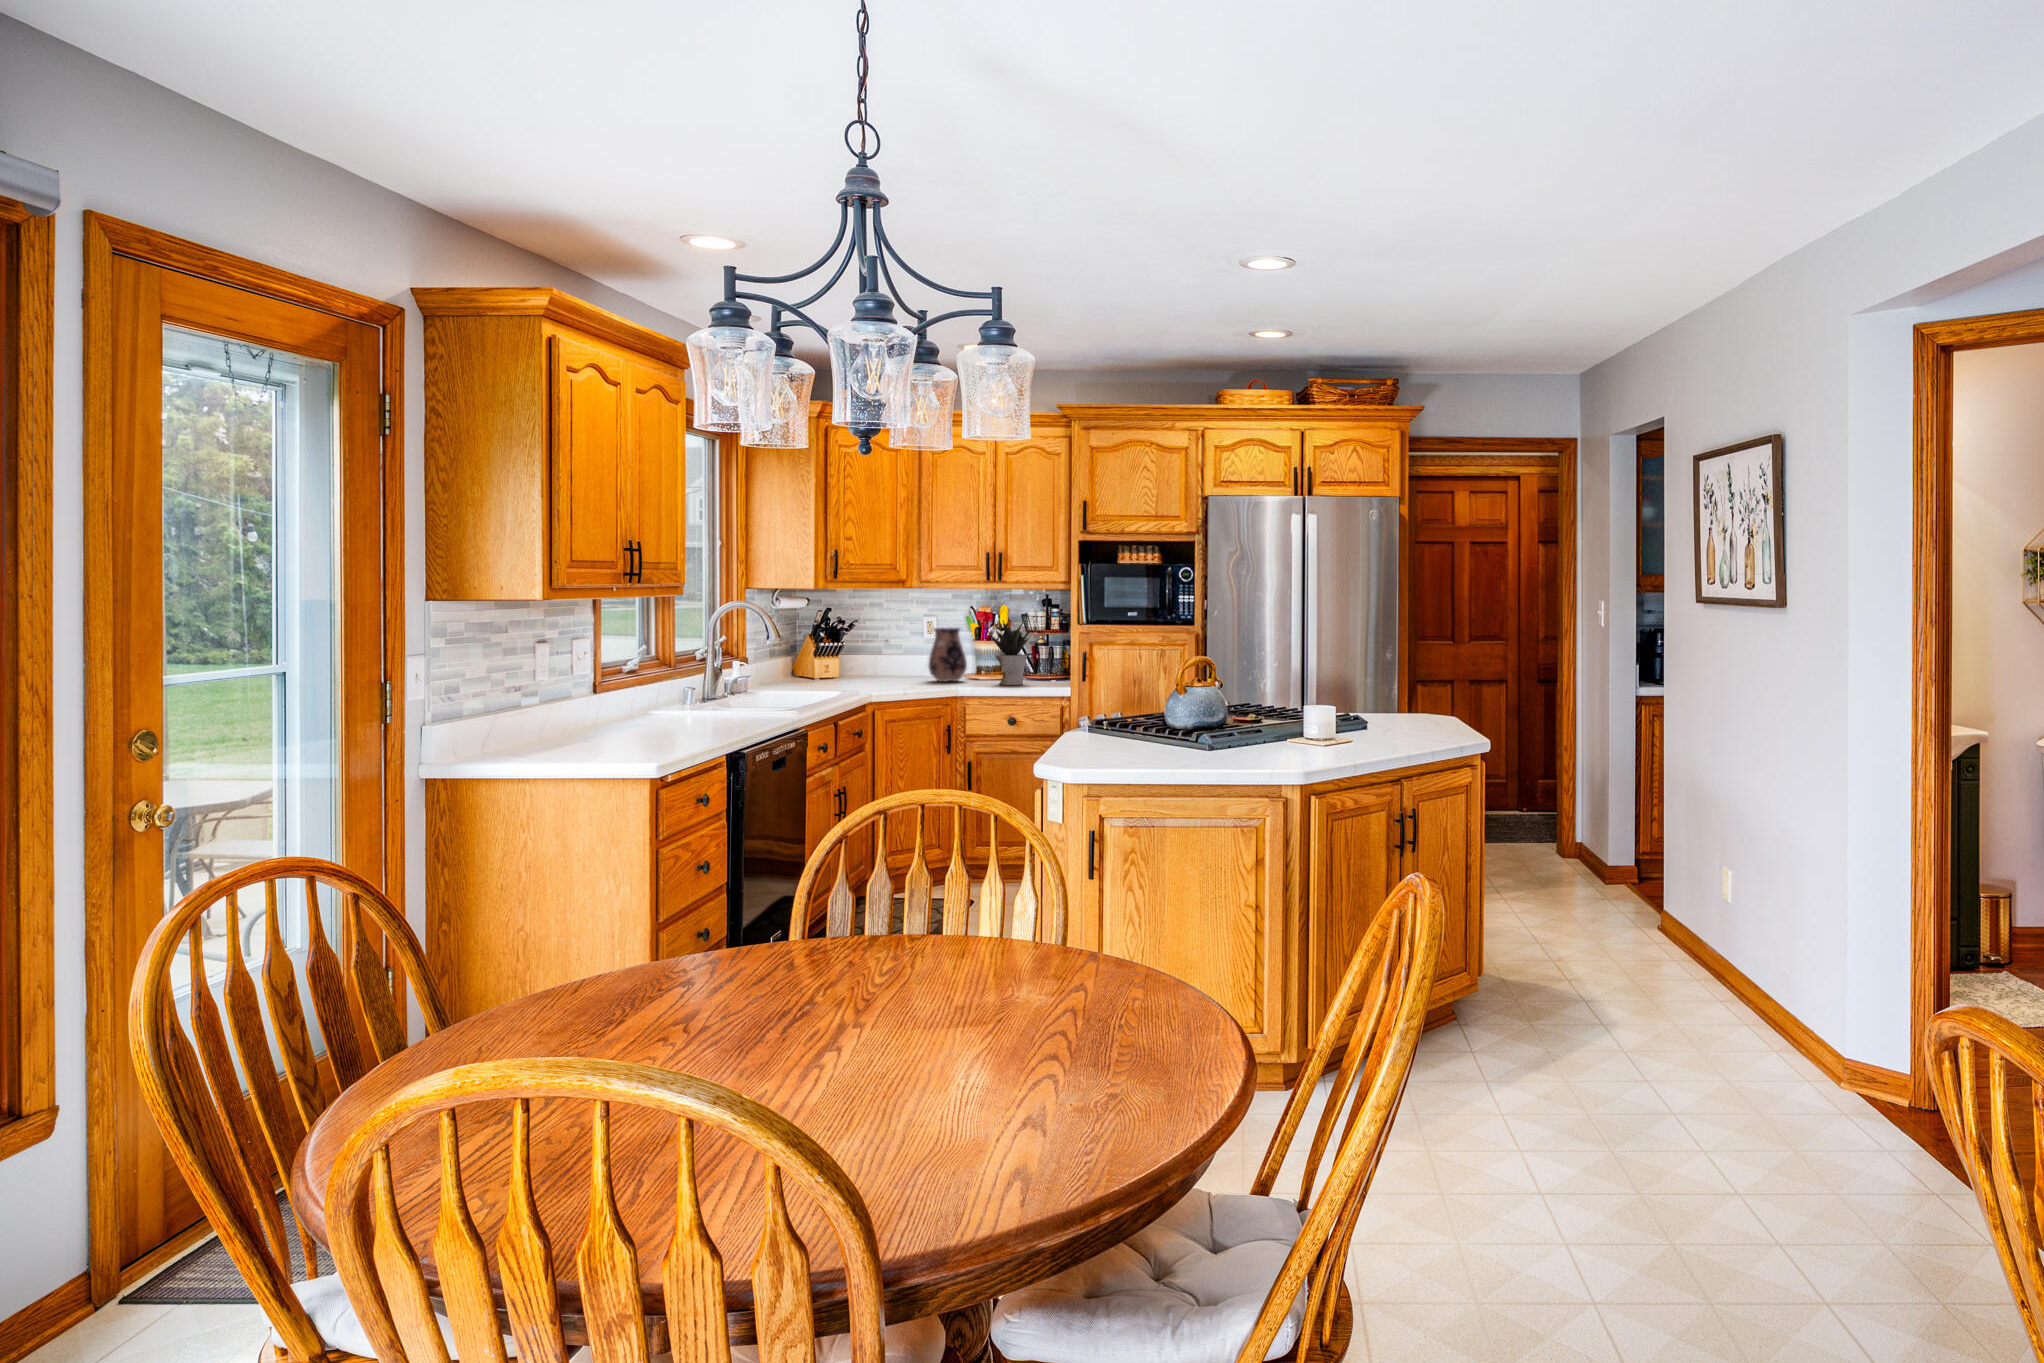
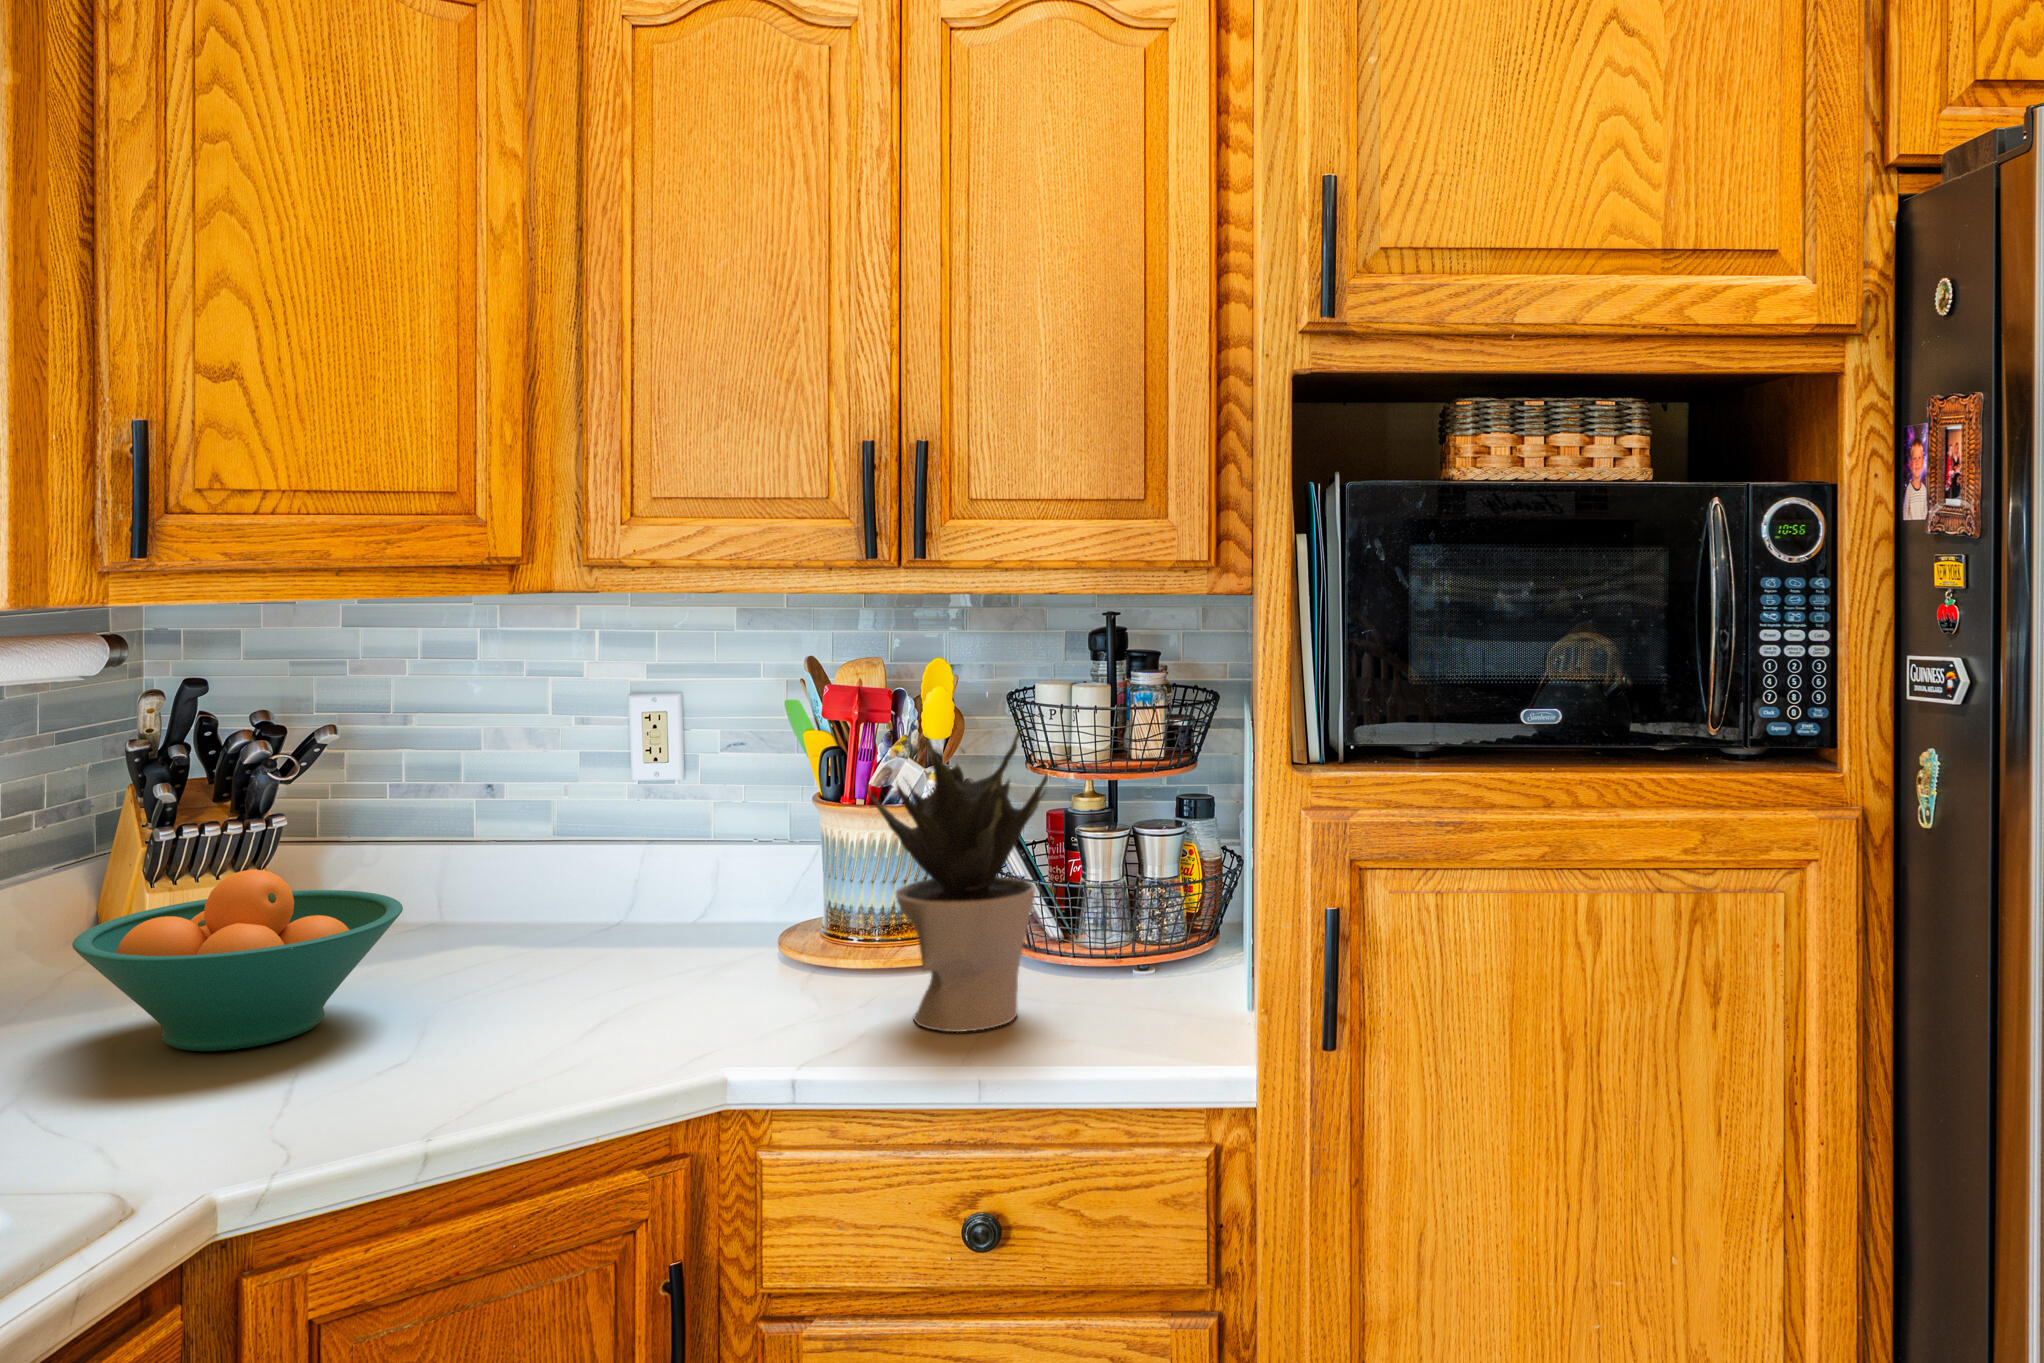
ceramic pitcher: present [928,628,967,682] -> none [609,756,777,1000]
fruit bowl: none [820,647,884,684] -> present [72,869,403,1051]

